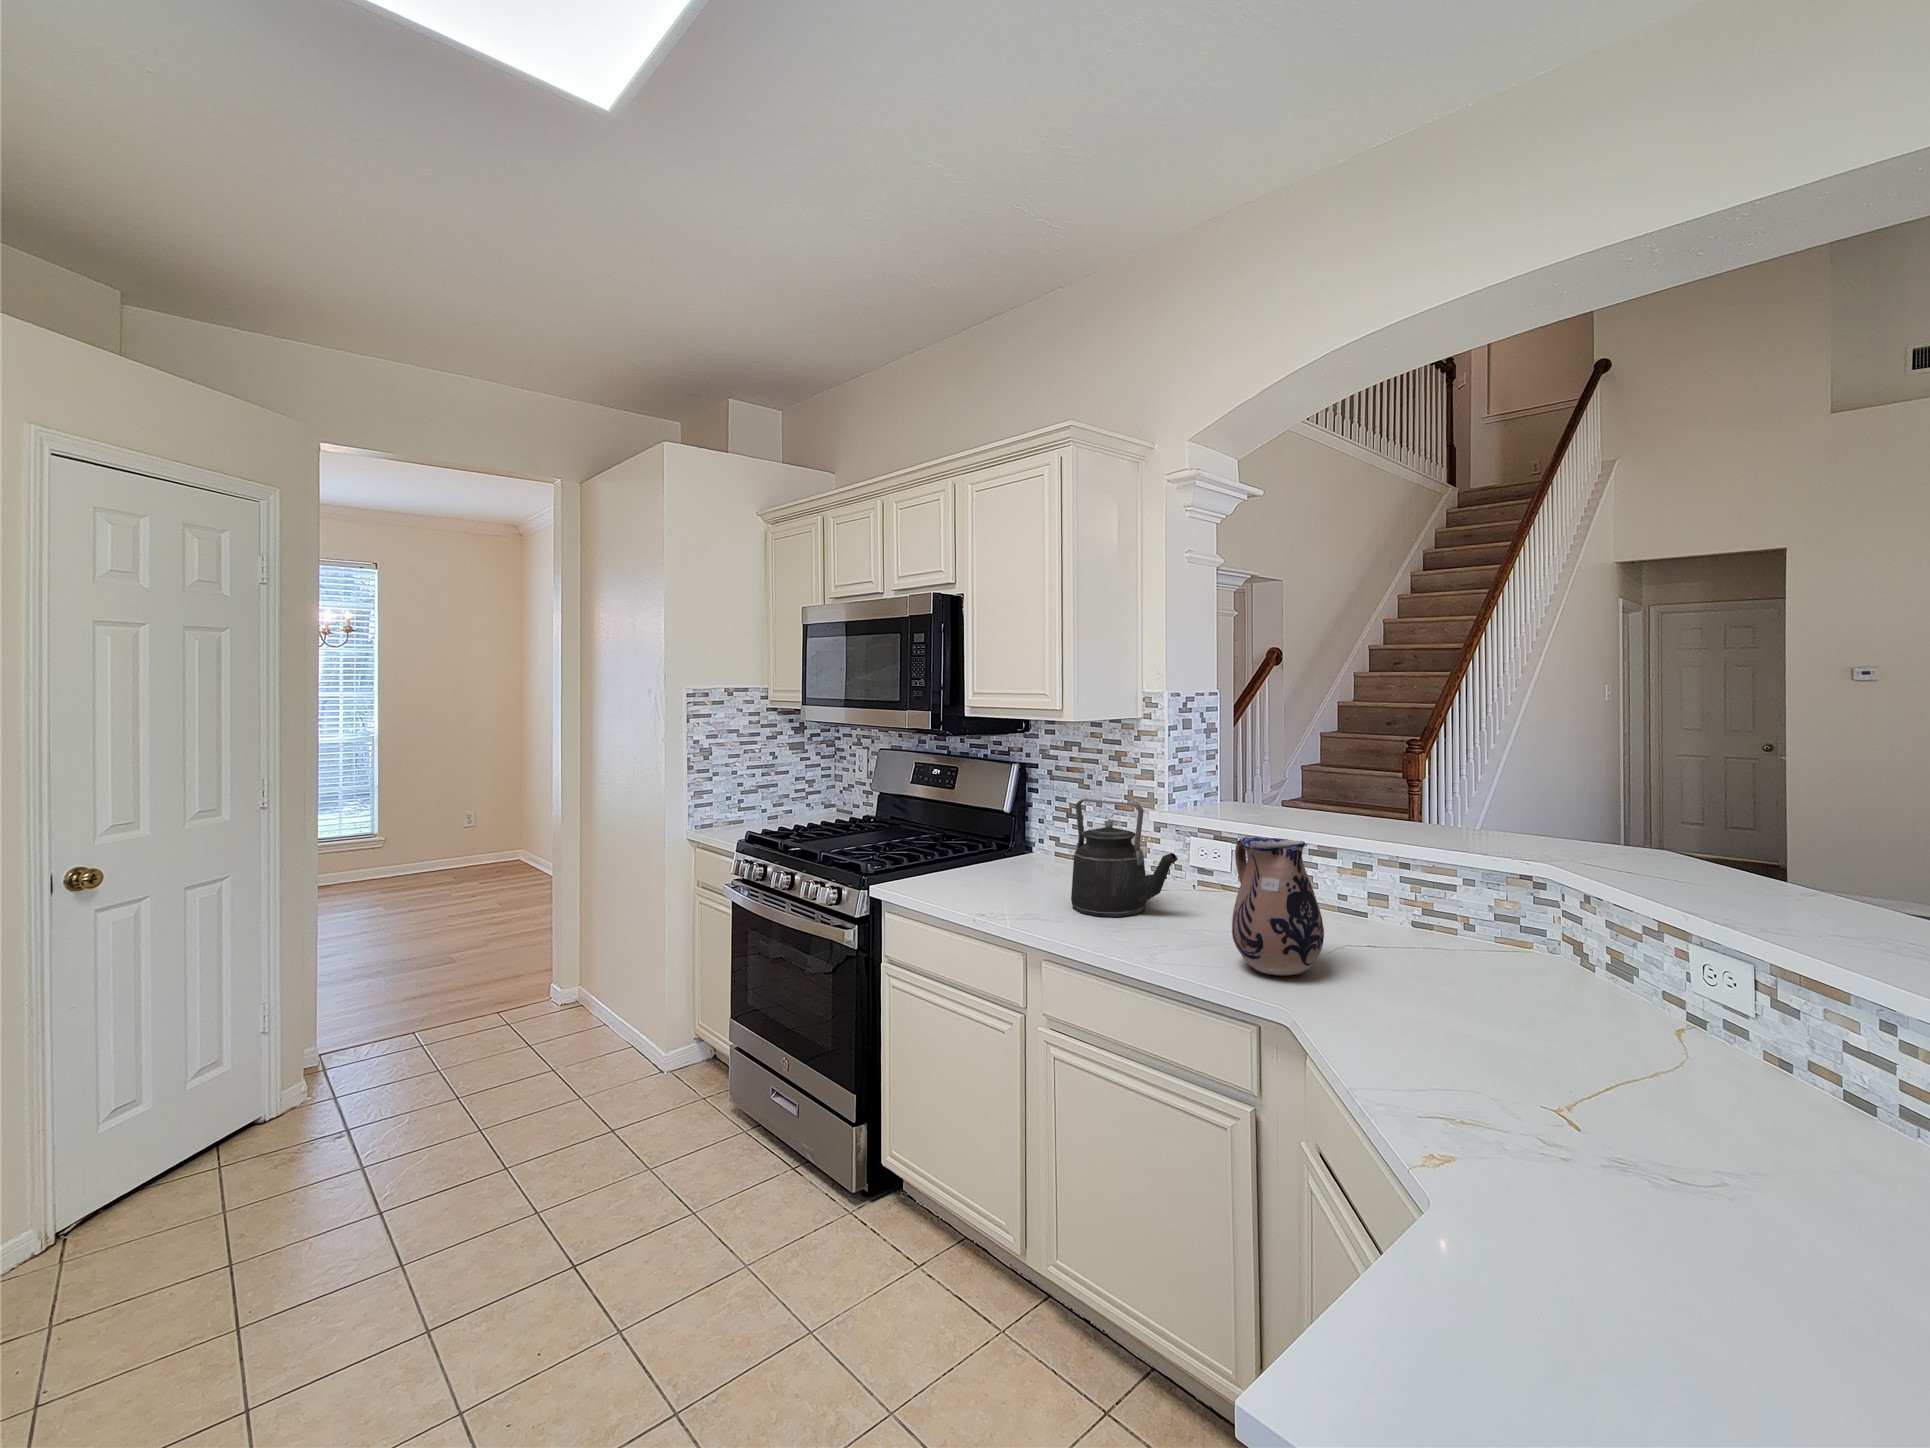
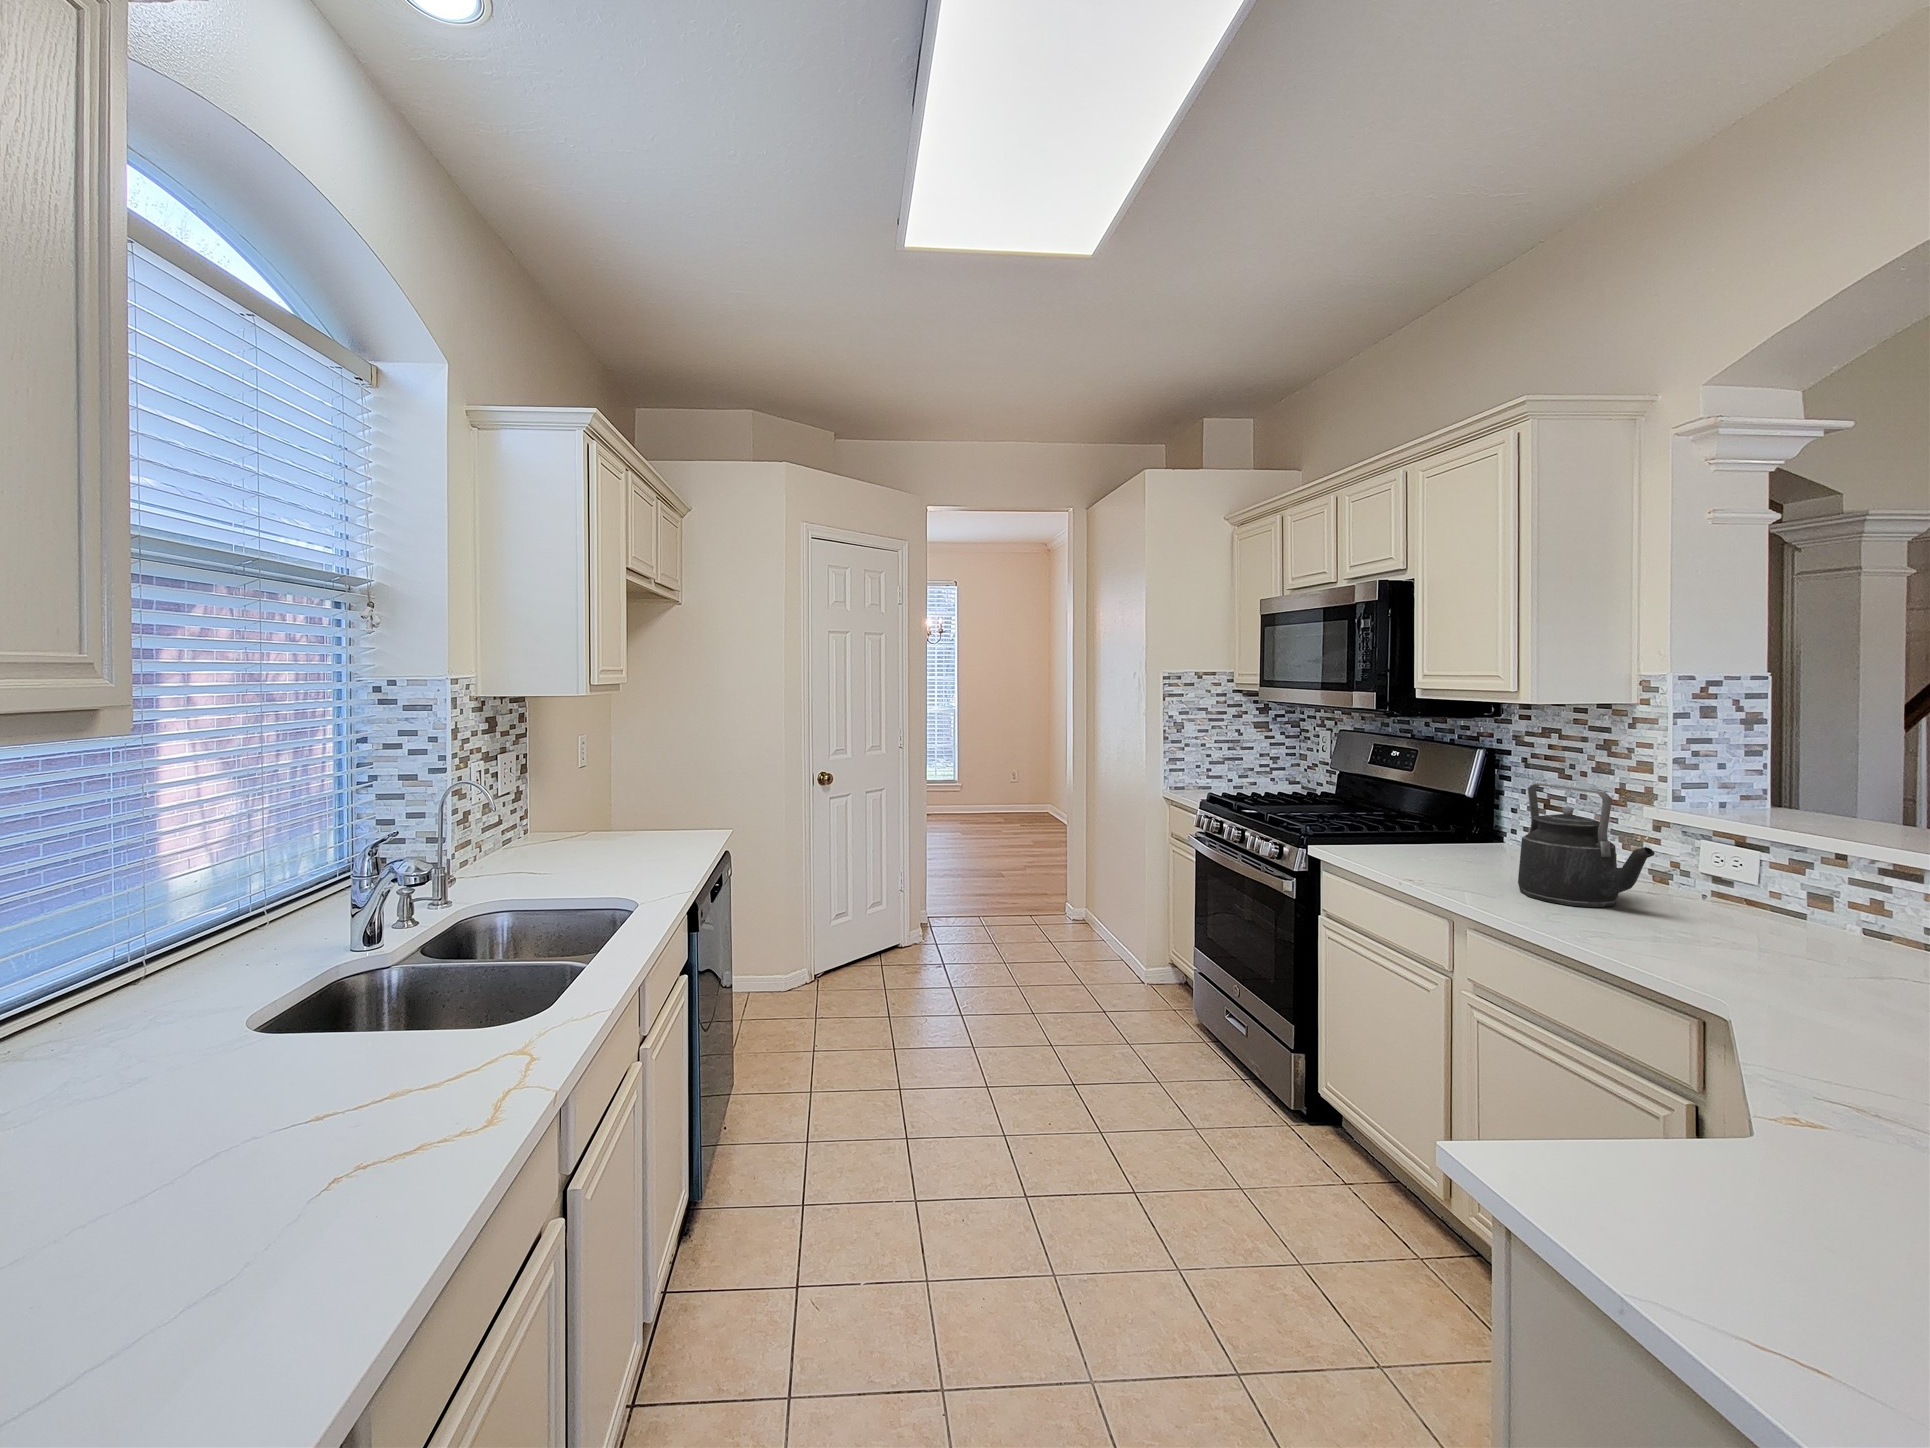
ceramic pitcher: present [1232,836,1324,976] -> none [1696,831,1838,989]

